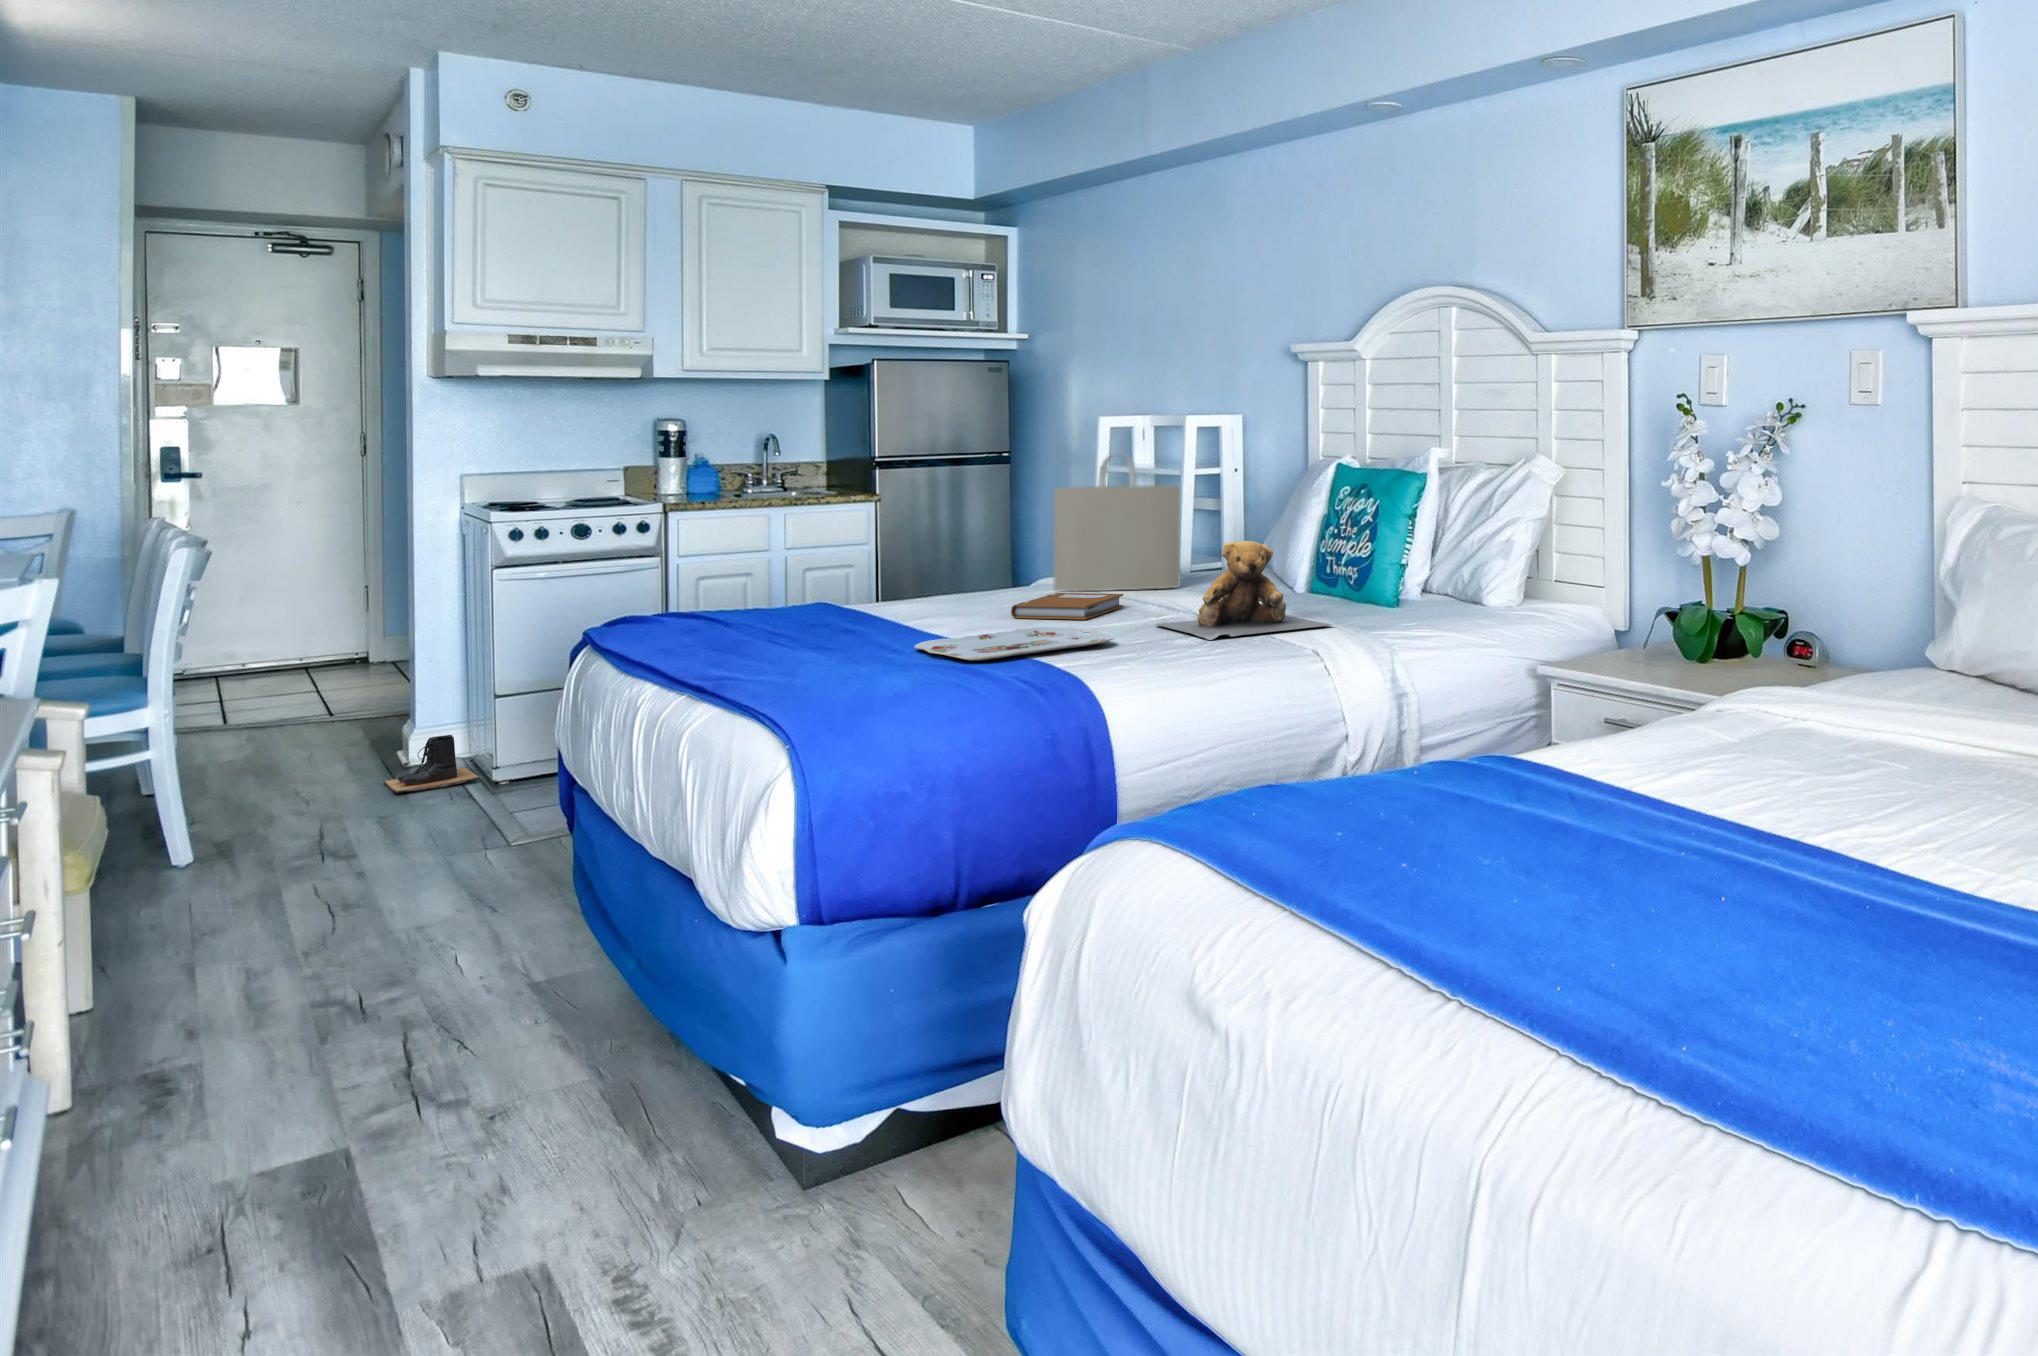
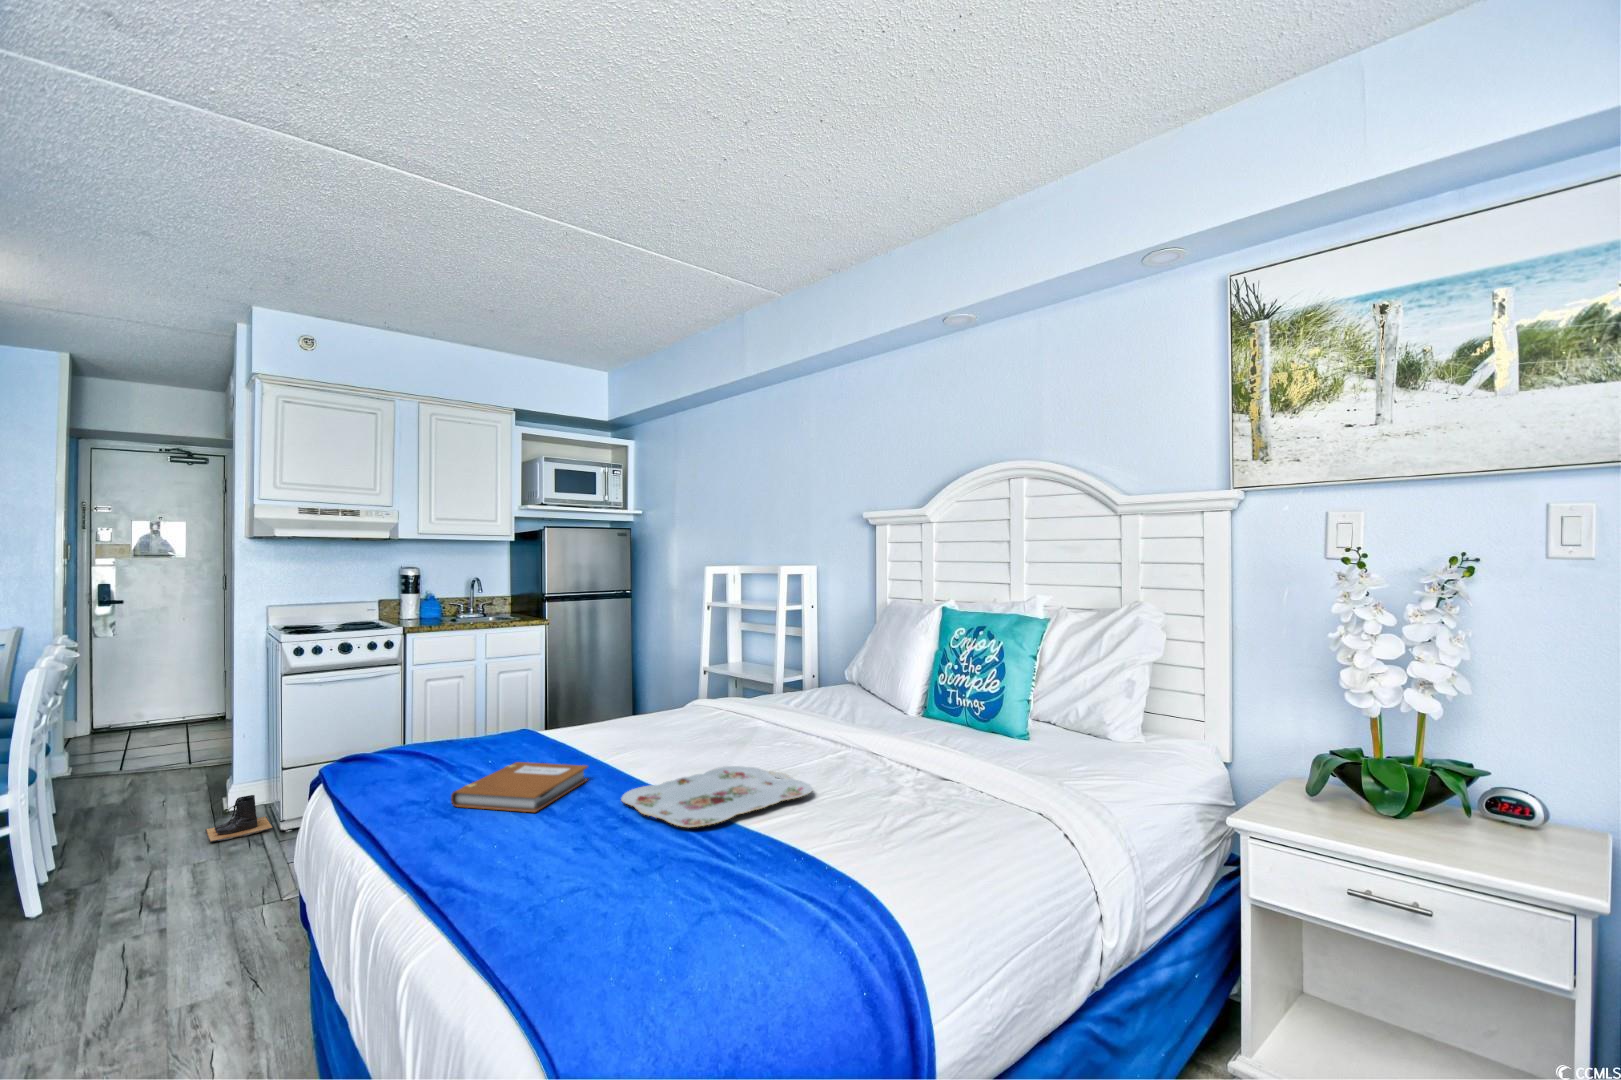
tote bag: present [1053,454,1180,592] -> none [701,596,801,708]
teddy bear: present [1155,541,1333,640] -> none [826,682,992,786]
notebook: present [1011,593,1123,619] -> present [451,762,588,812]

